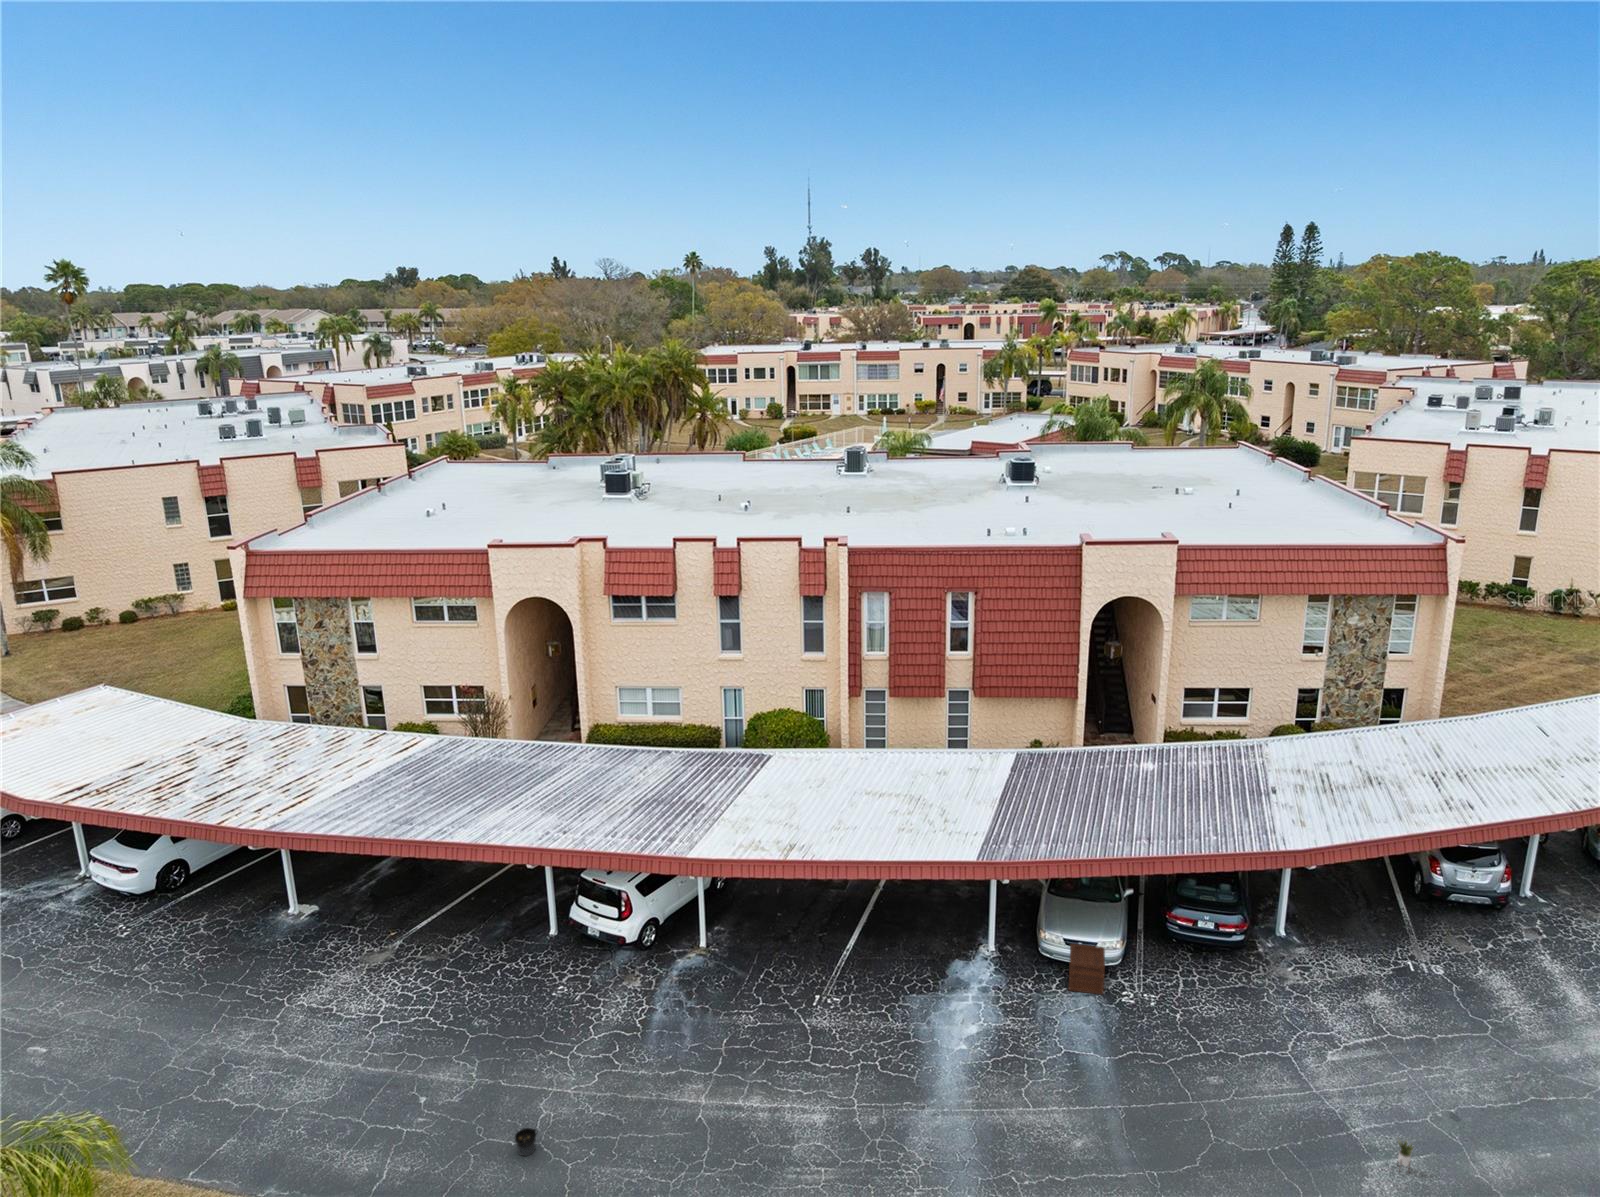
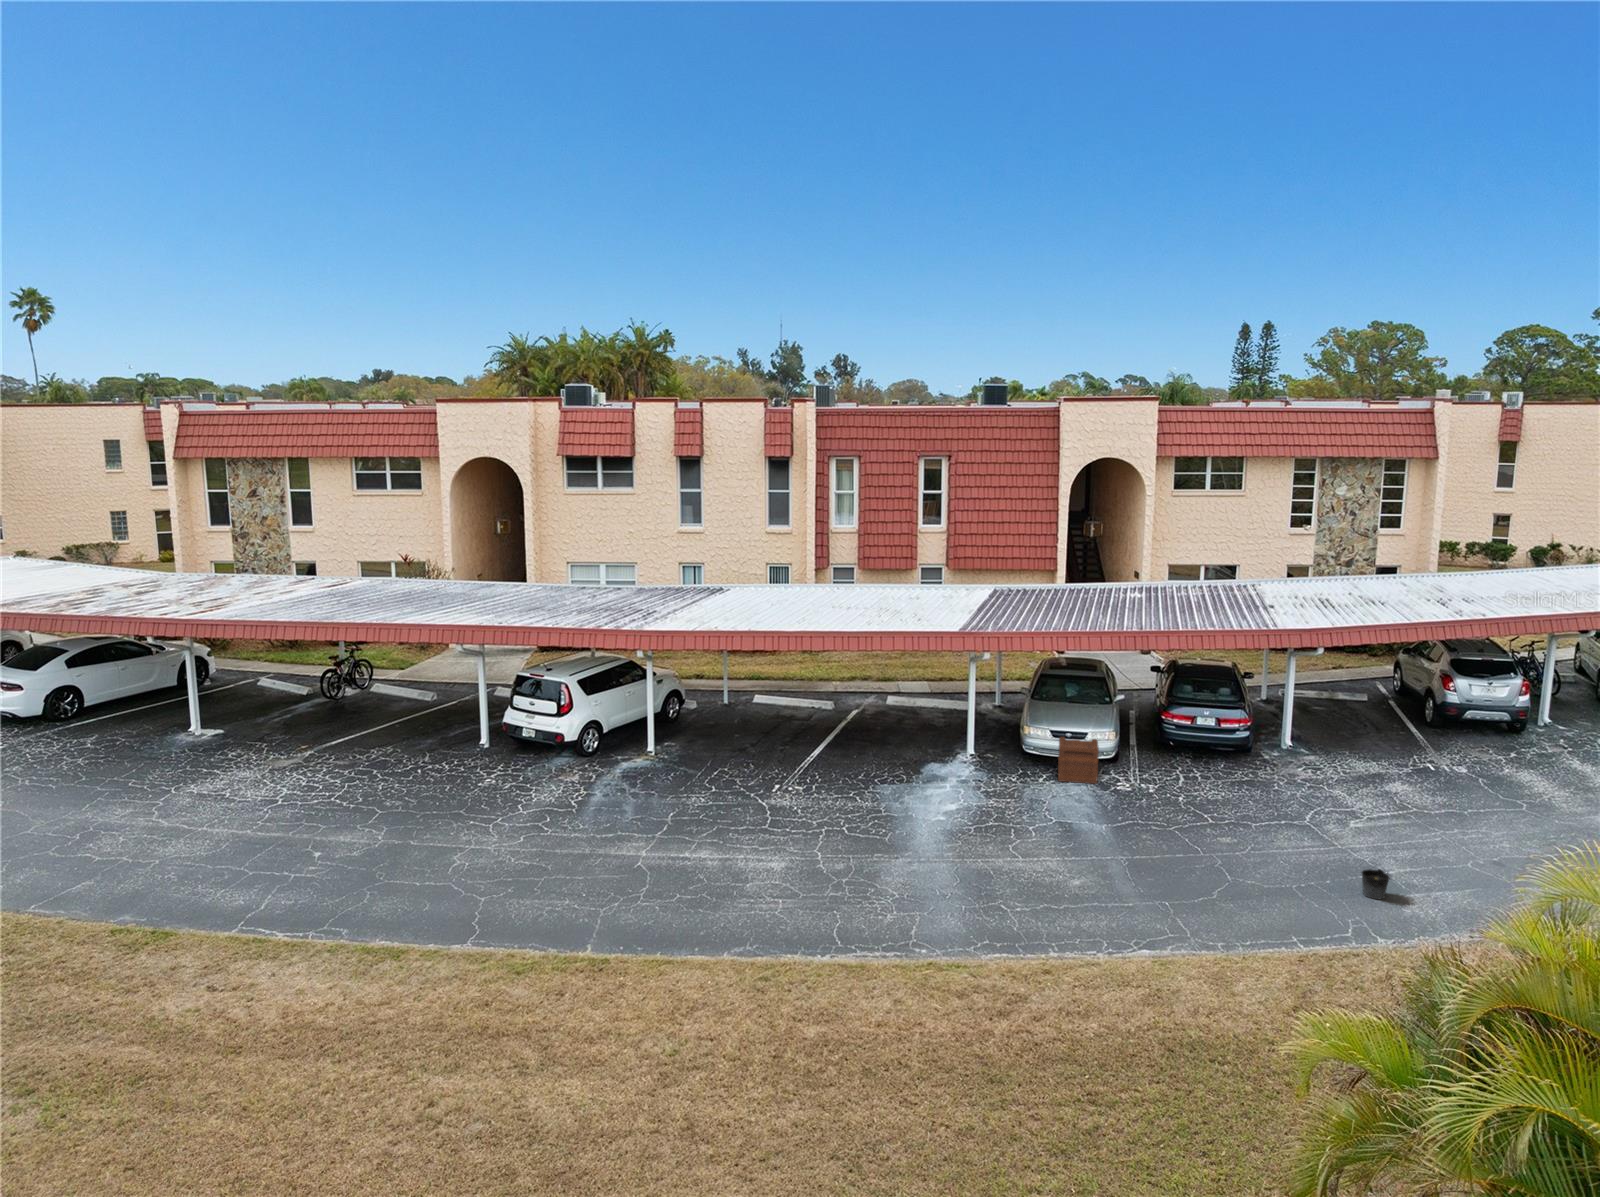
bucket: present [515,1128,537,1156] -> present [1362,869,1391,899]
potted plant: present [1398,1140,1413,1167] -> none [1447,857,1468,901]

